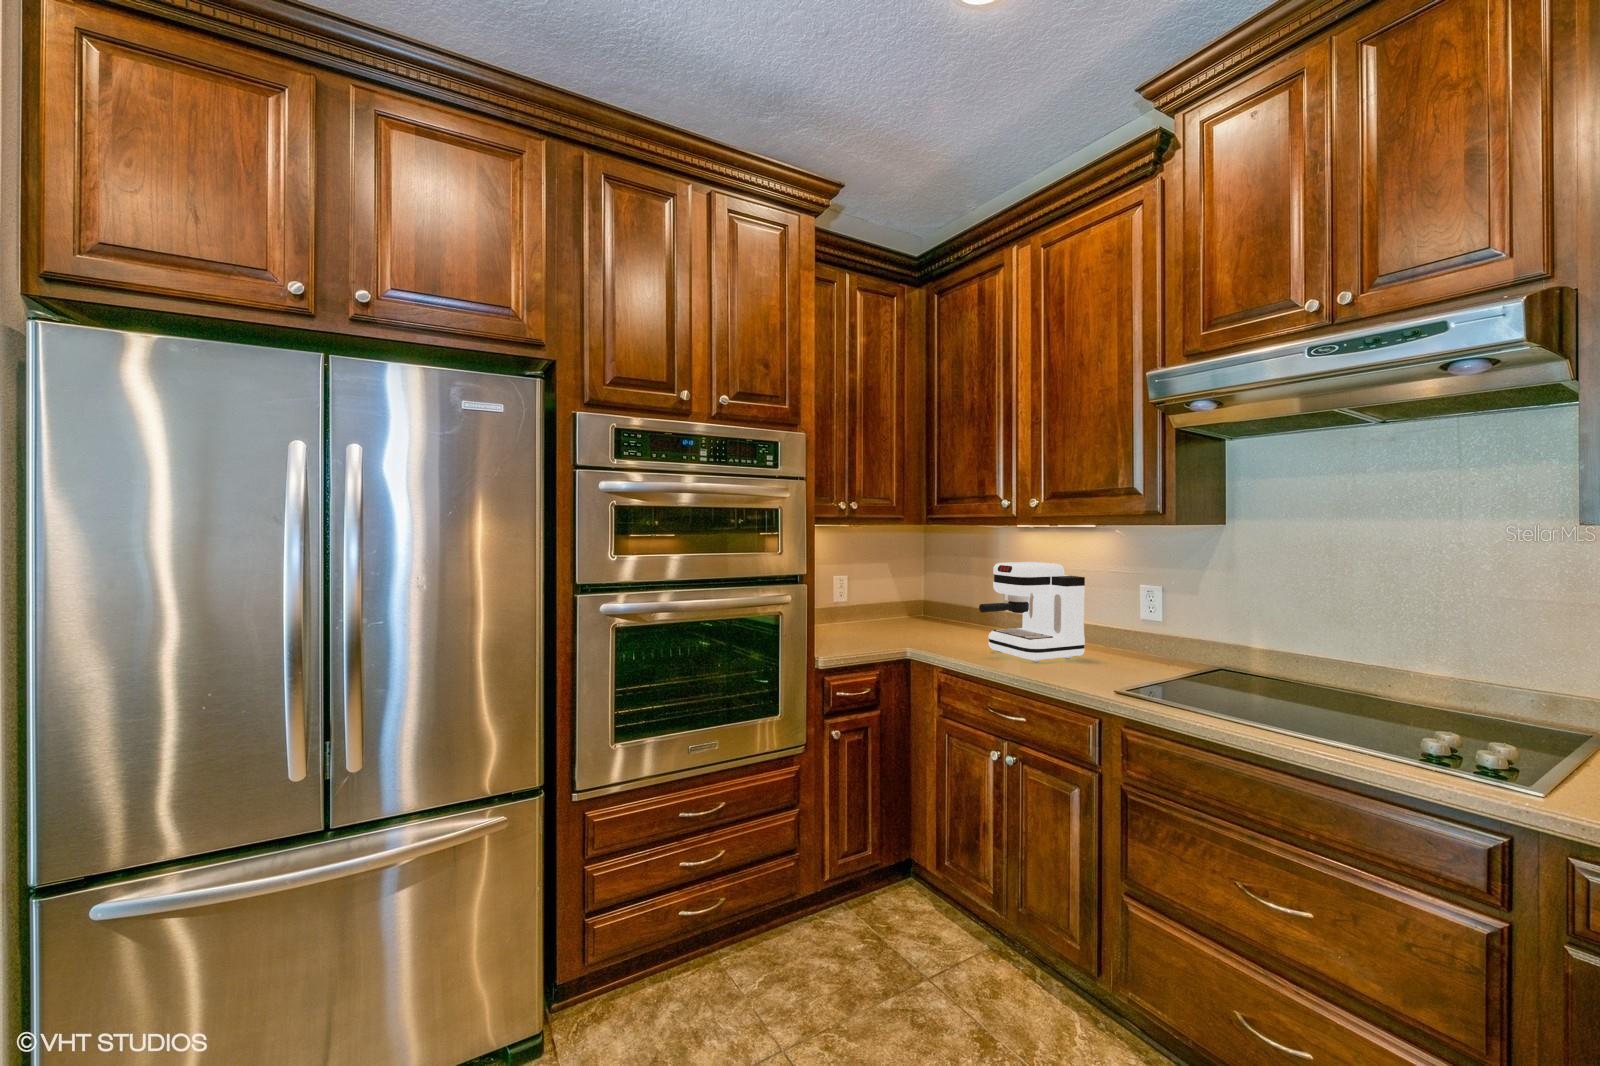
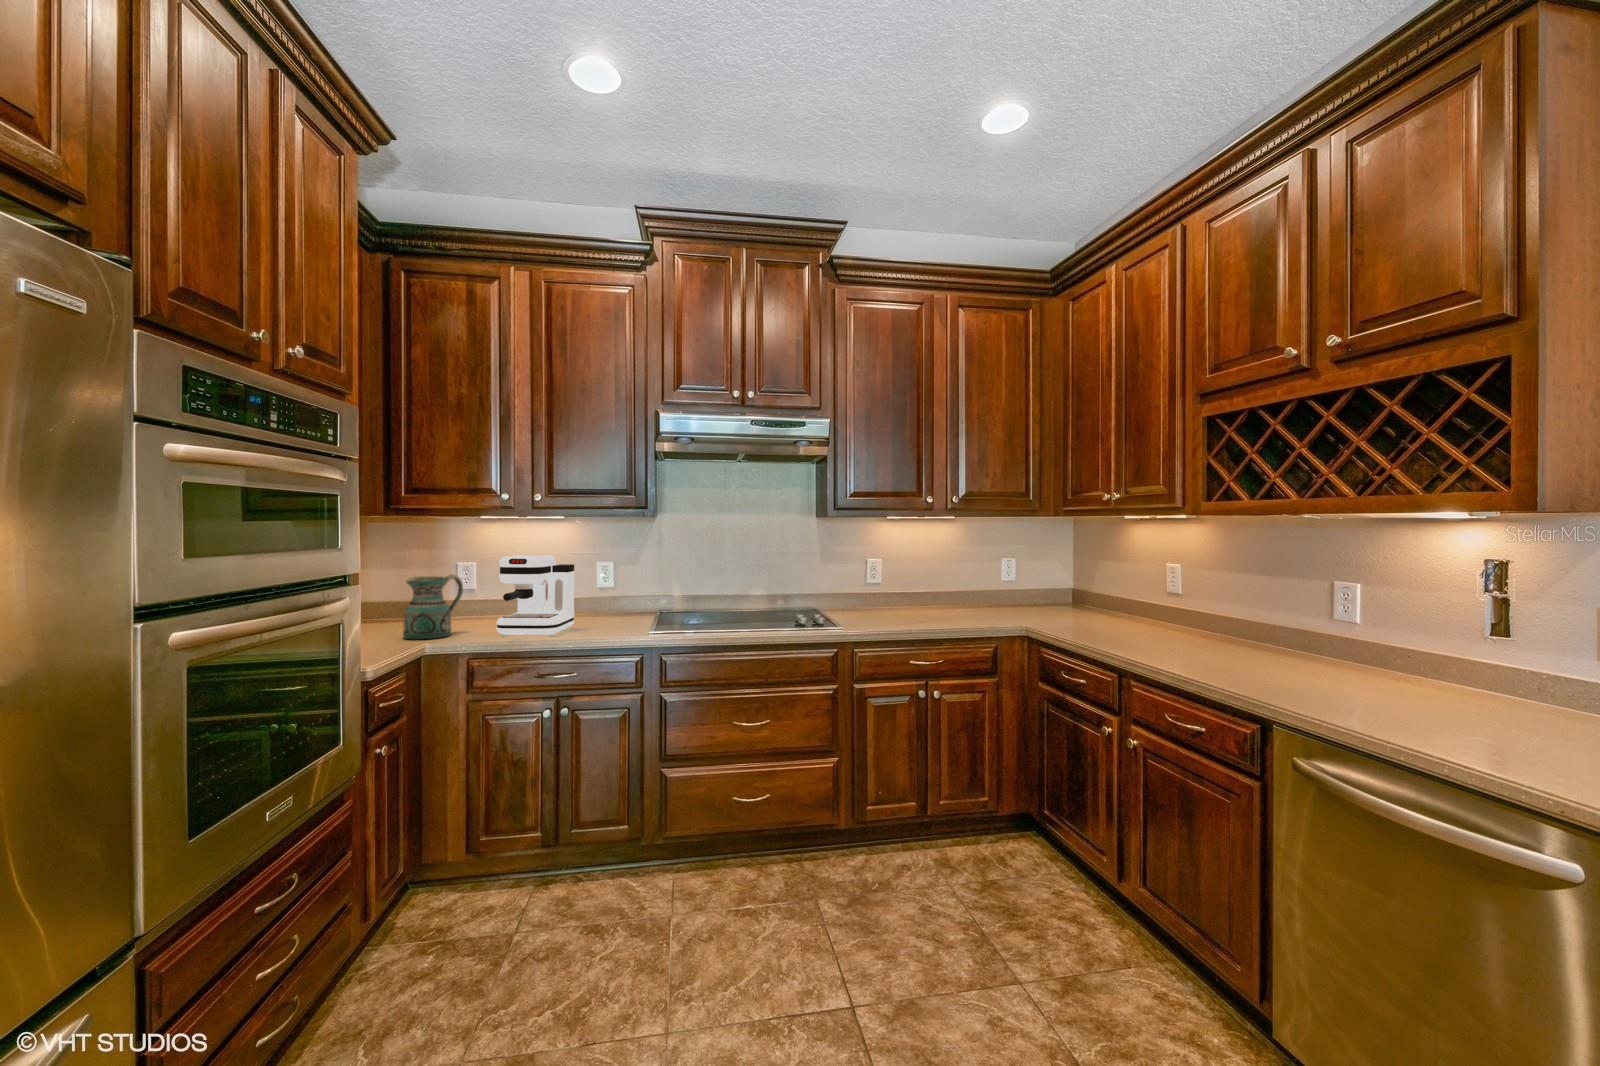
ceramic pitcher: none [925,577,983,641] -> present [403,575,463,639]

